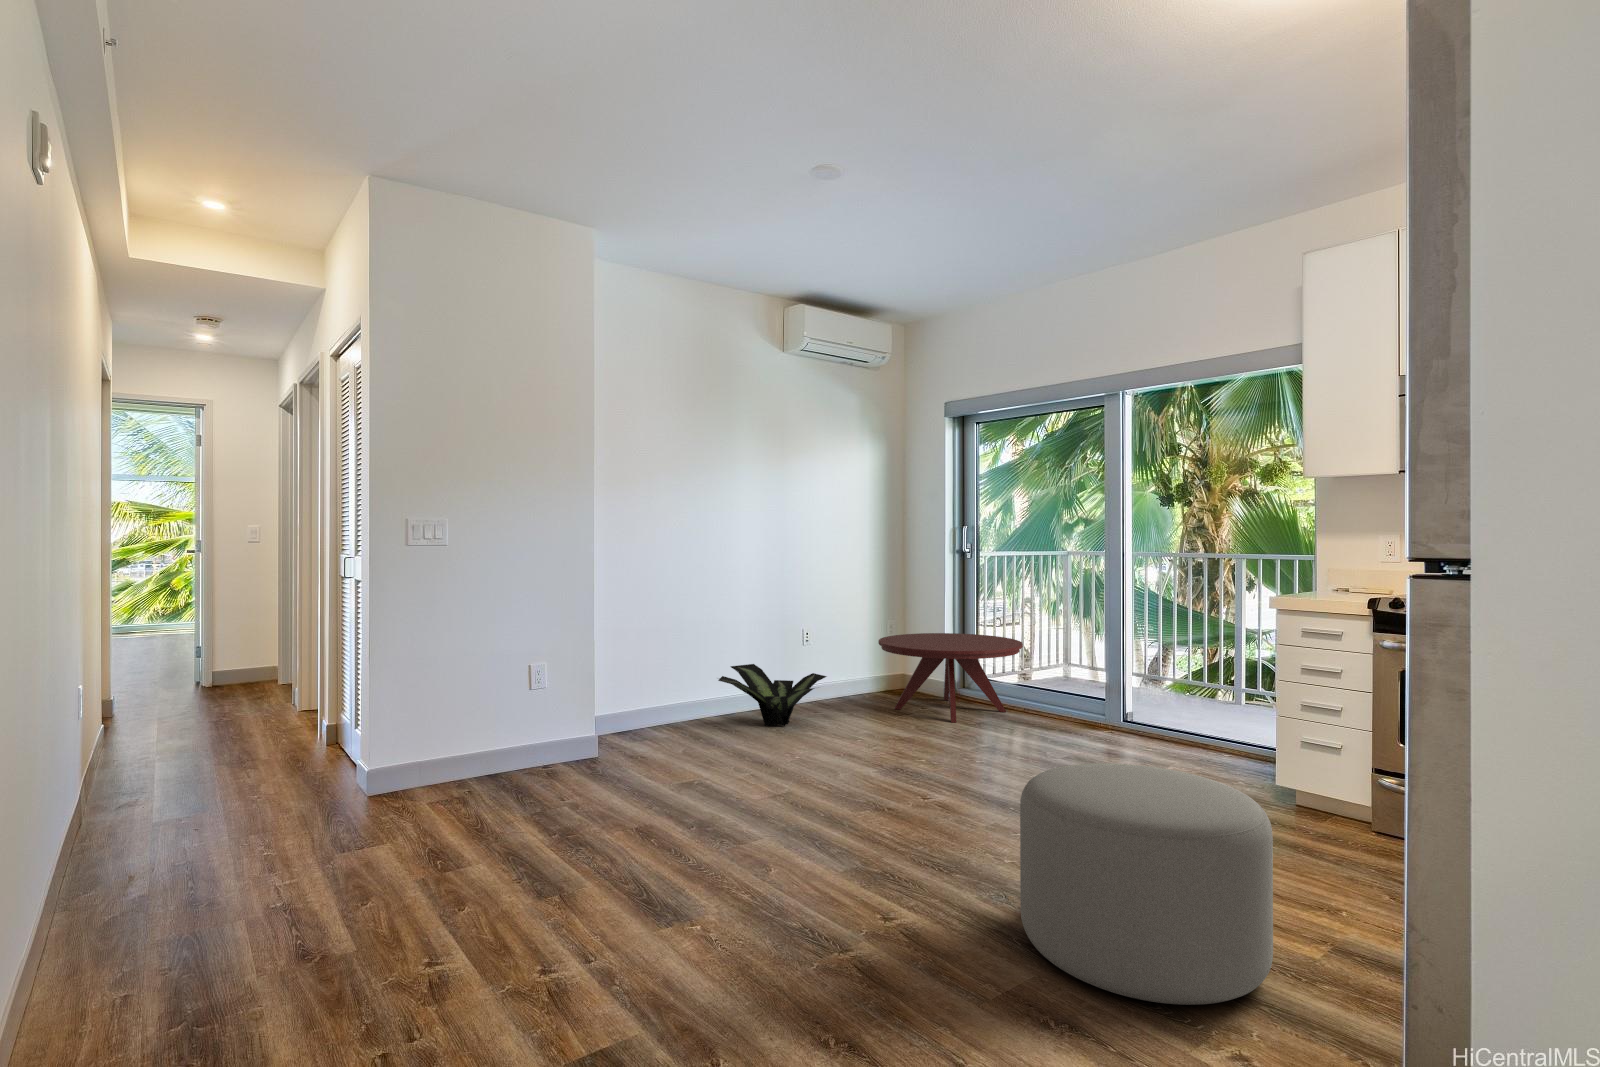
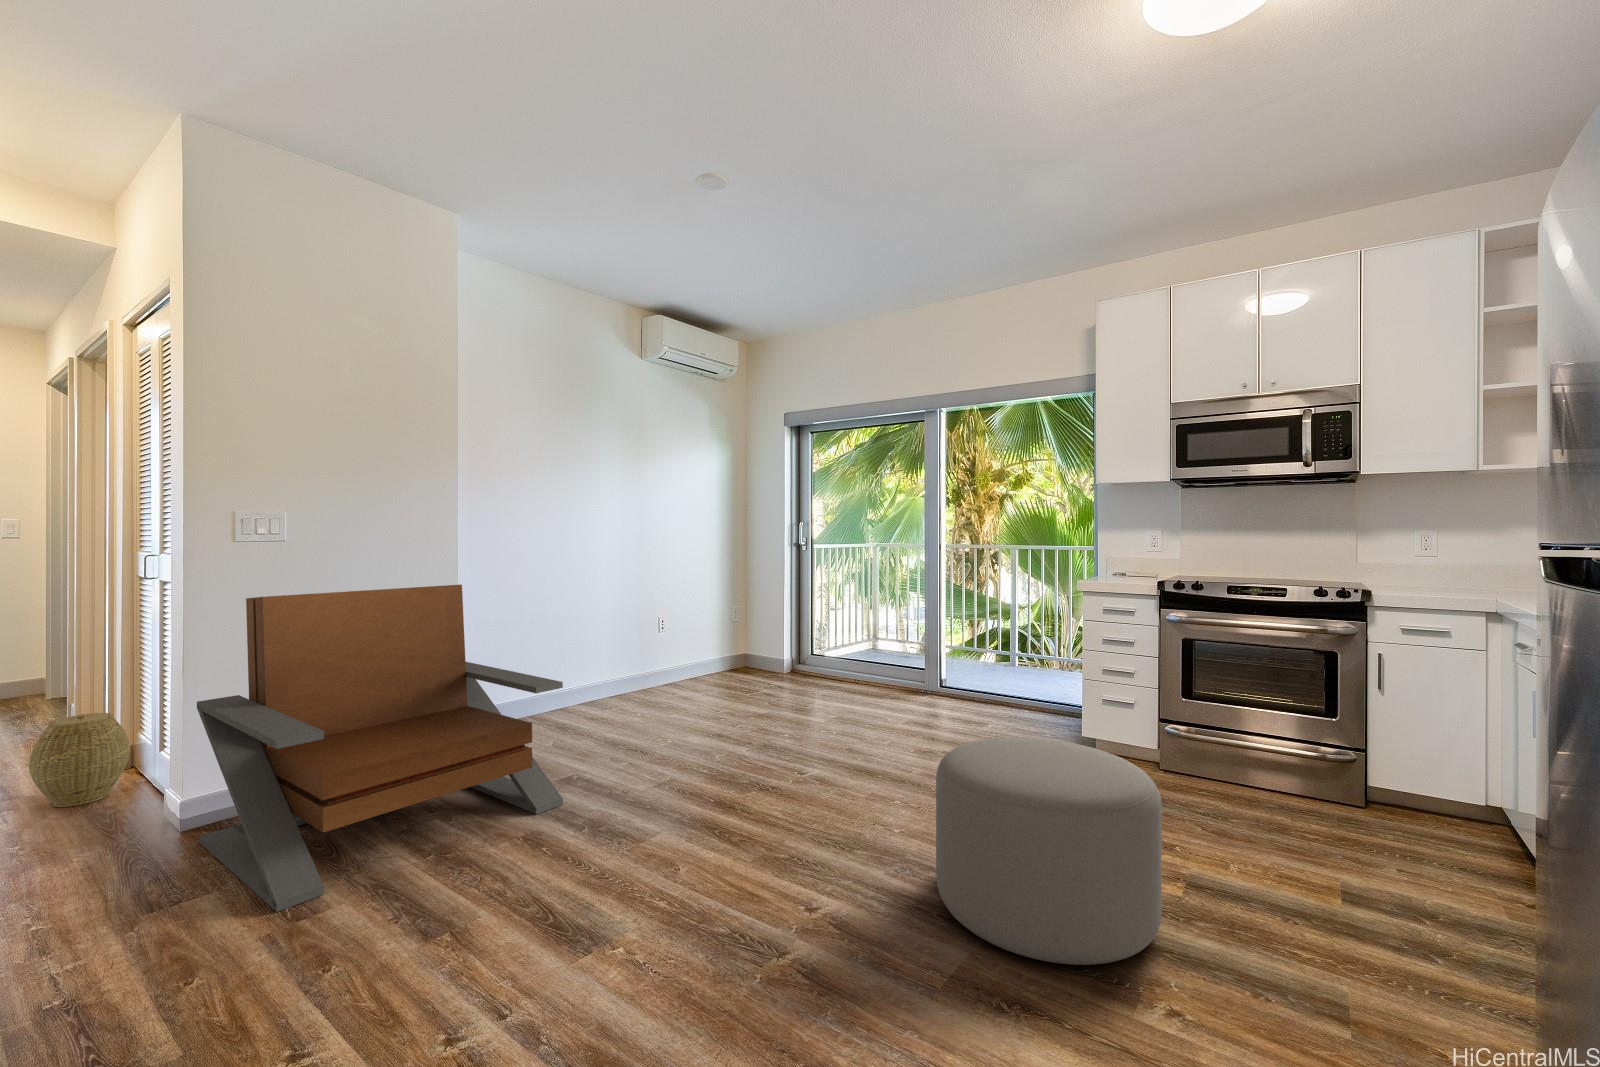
lounge chair: none [379,587,678,863] -> present [197,585,563,912]
coffee table: present [878,633,1023,723] -> none [732,617,857,697]
potted plant: present [718,664,827,726] -> none [582,652,688,712]
woven basket: none [266,692,335,770] -> present [29,713,130,807]

